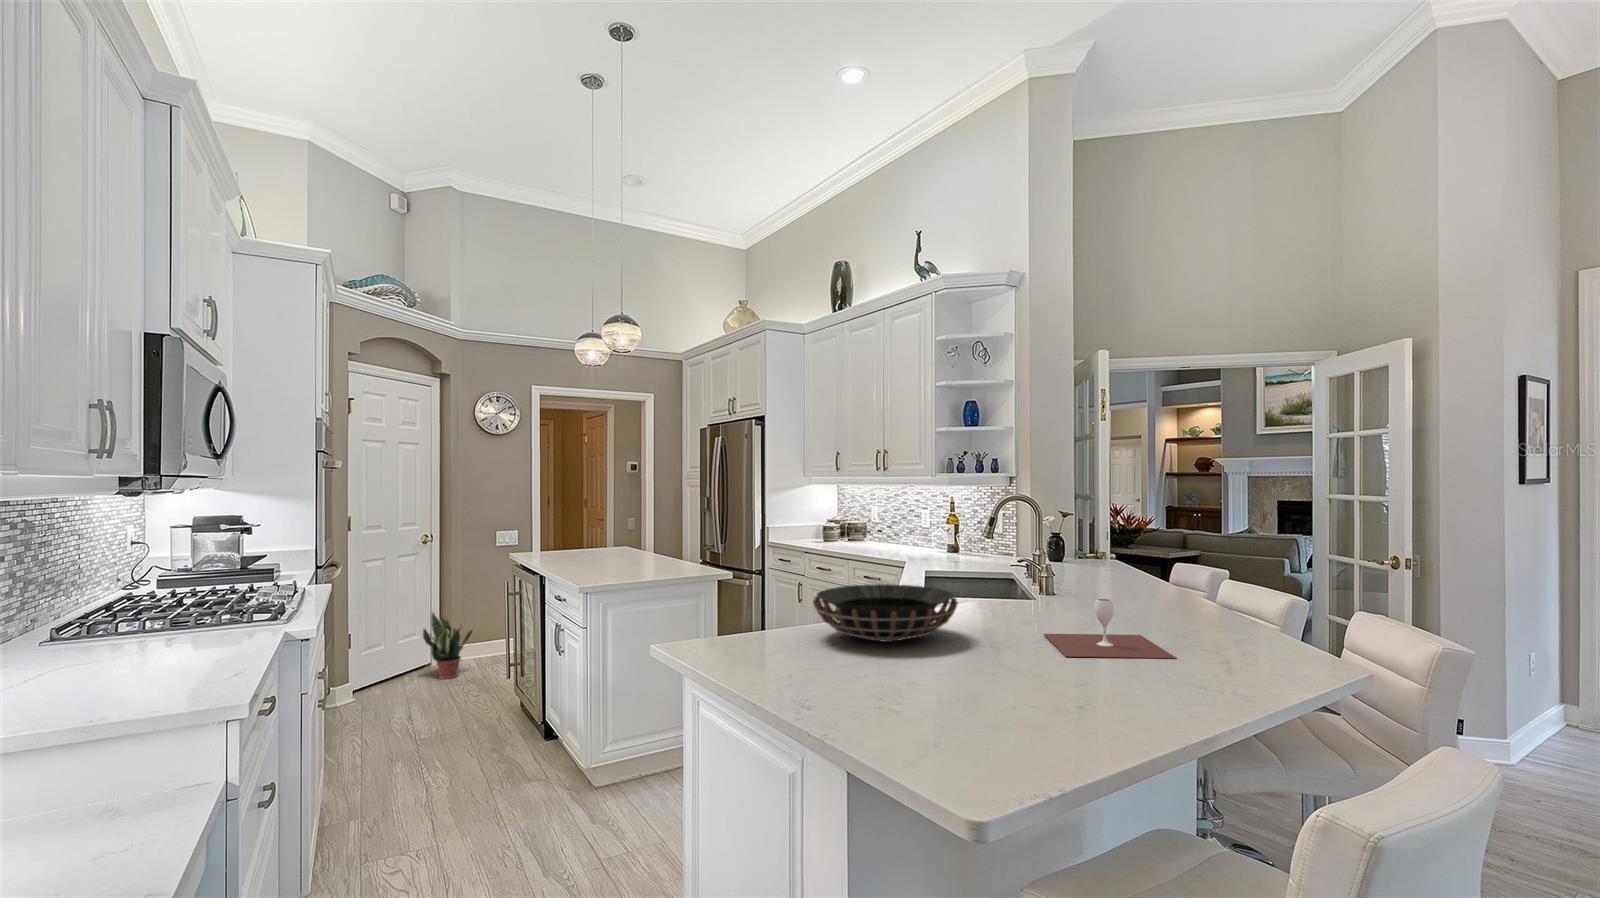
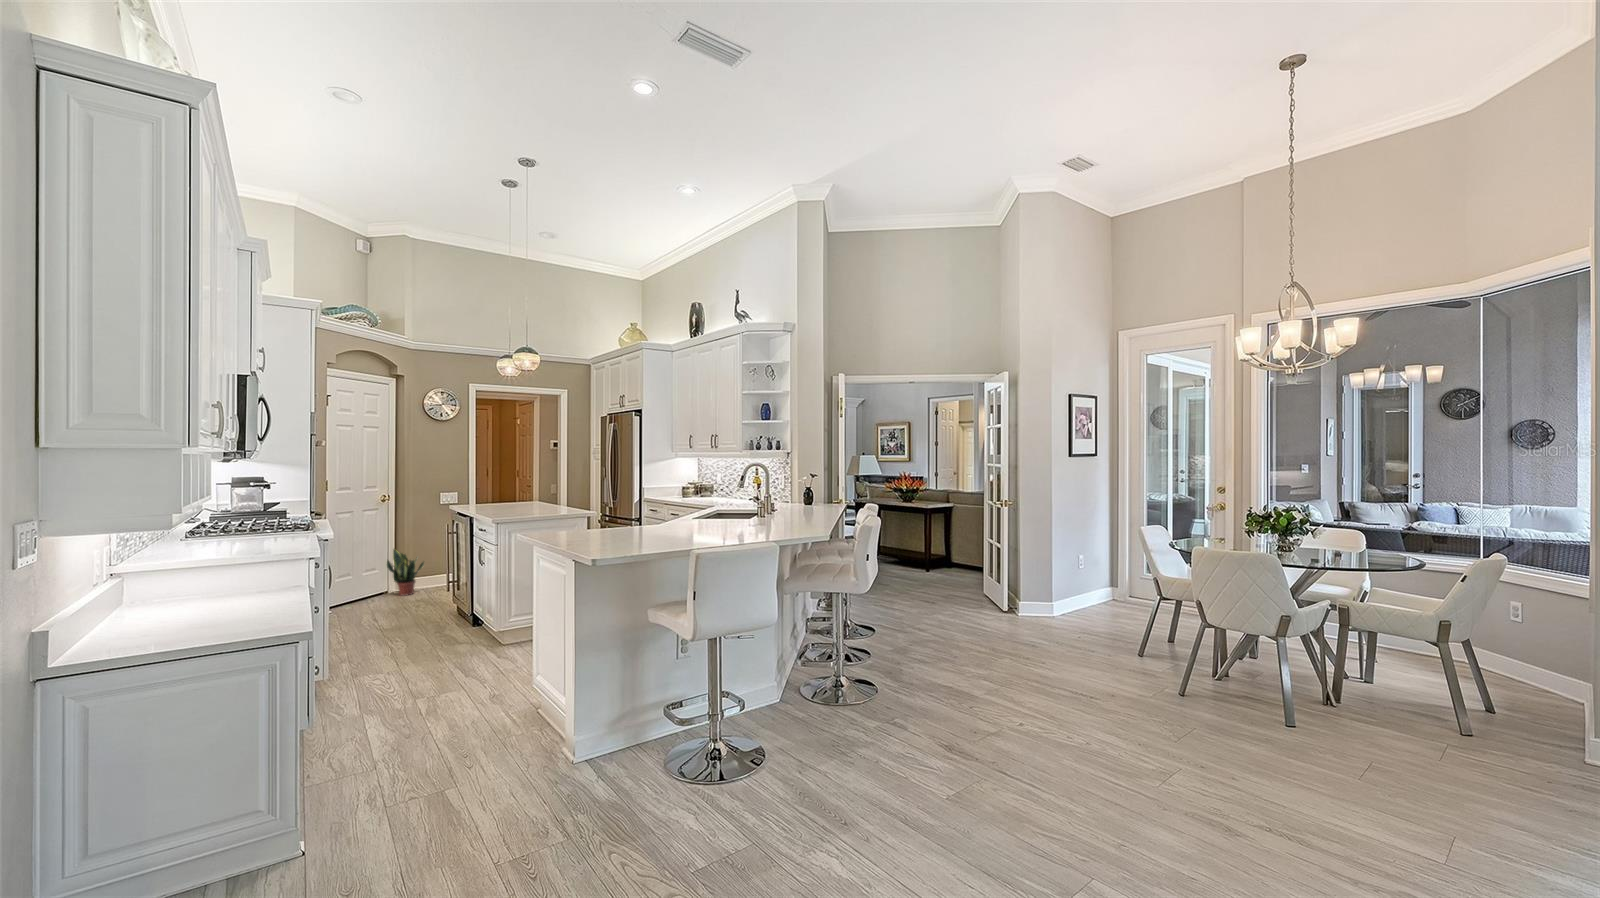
decorative bowl: present [813,584,958,642] -> none [587,511,661,537]
wine glass: present [1044,599,1176,658] -> none [695,515,749,539]

